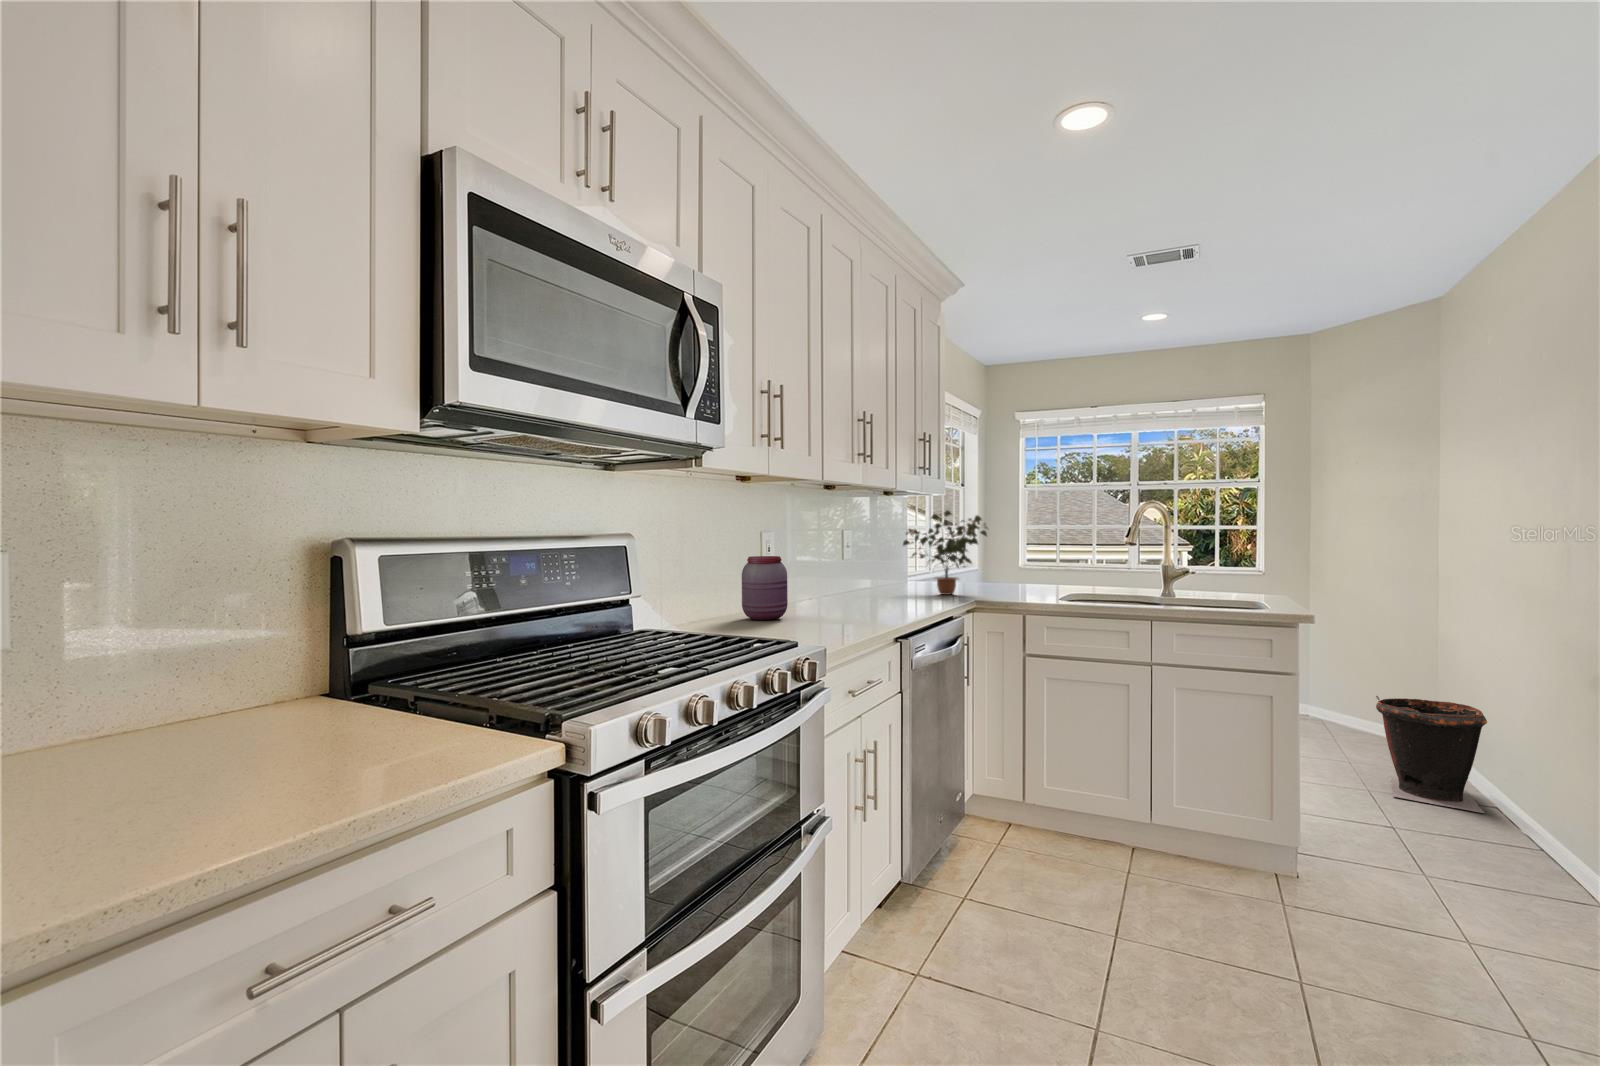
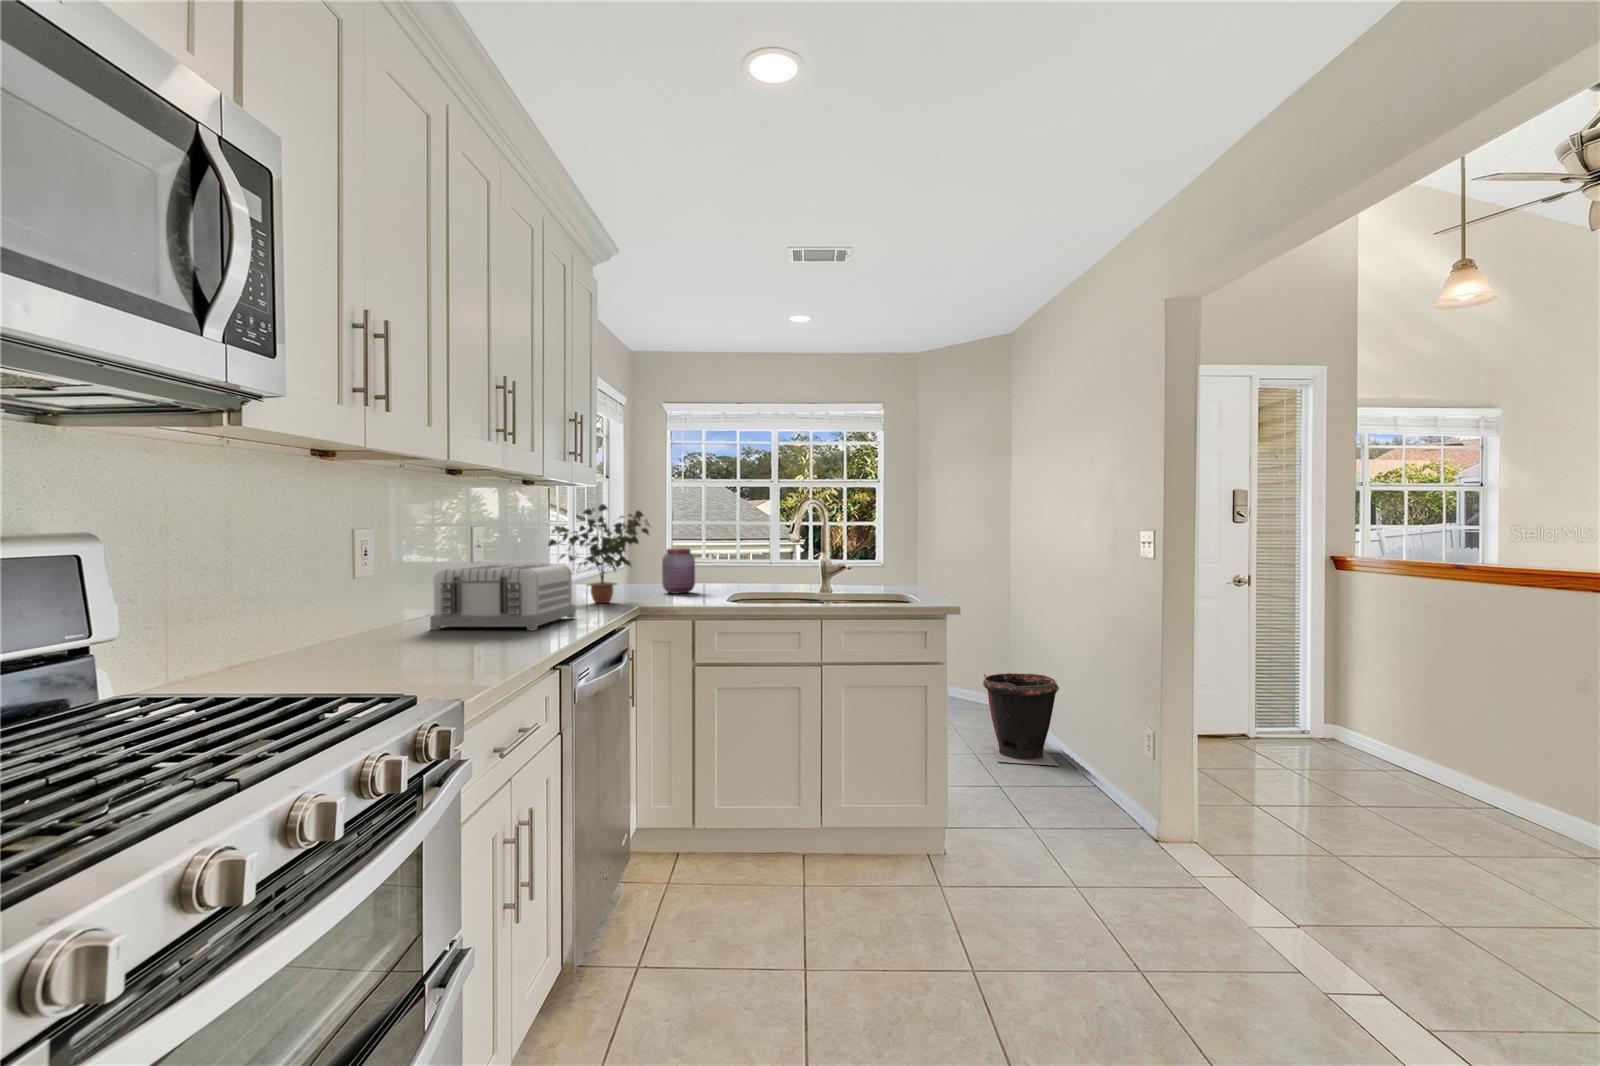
jar: present [742,556,788,620] -> present [662,548,695,594]
toaster: none [813,559,920,611] -> present [430,564,575,630]

